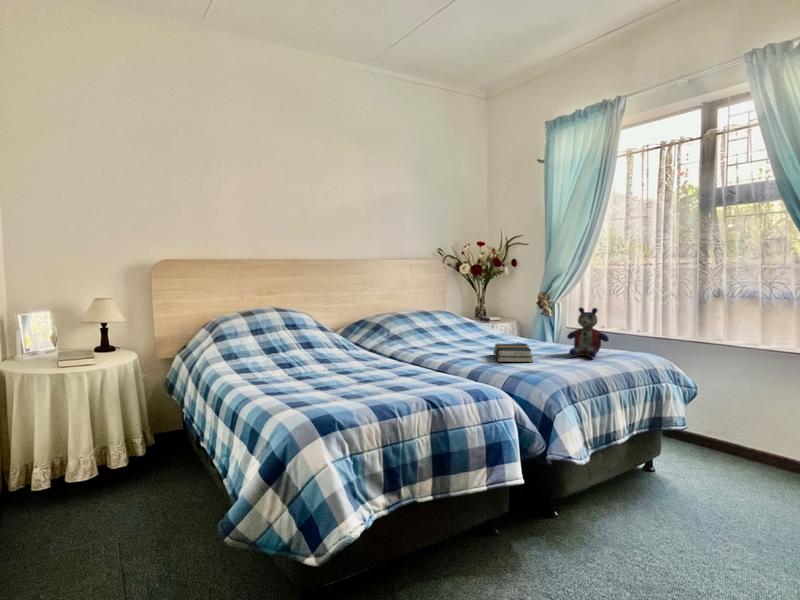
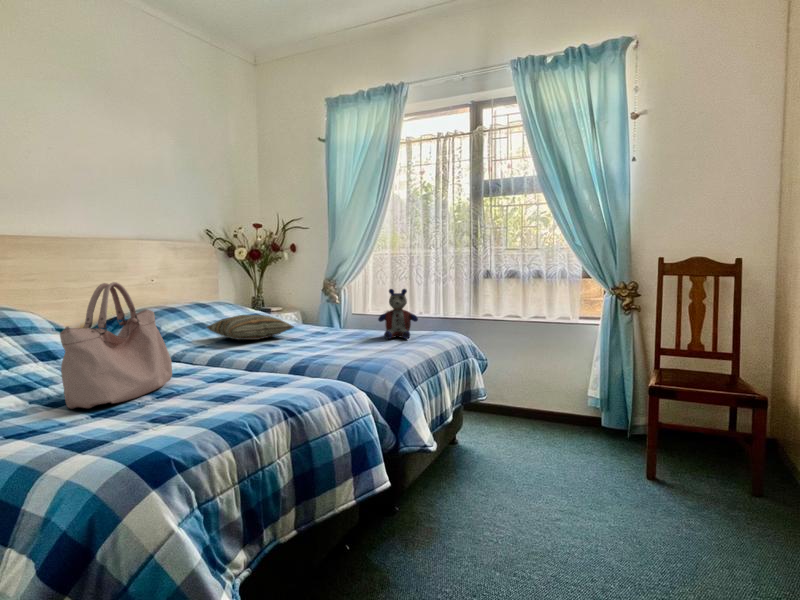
handbag: none [301,298,374,383] -> present [60,282,172,409]
pillow: none [421,324,490,347] -> present [207,315,294,340]
hardback book: present [494,344,533,362] -> none [305,330,355,352]

